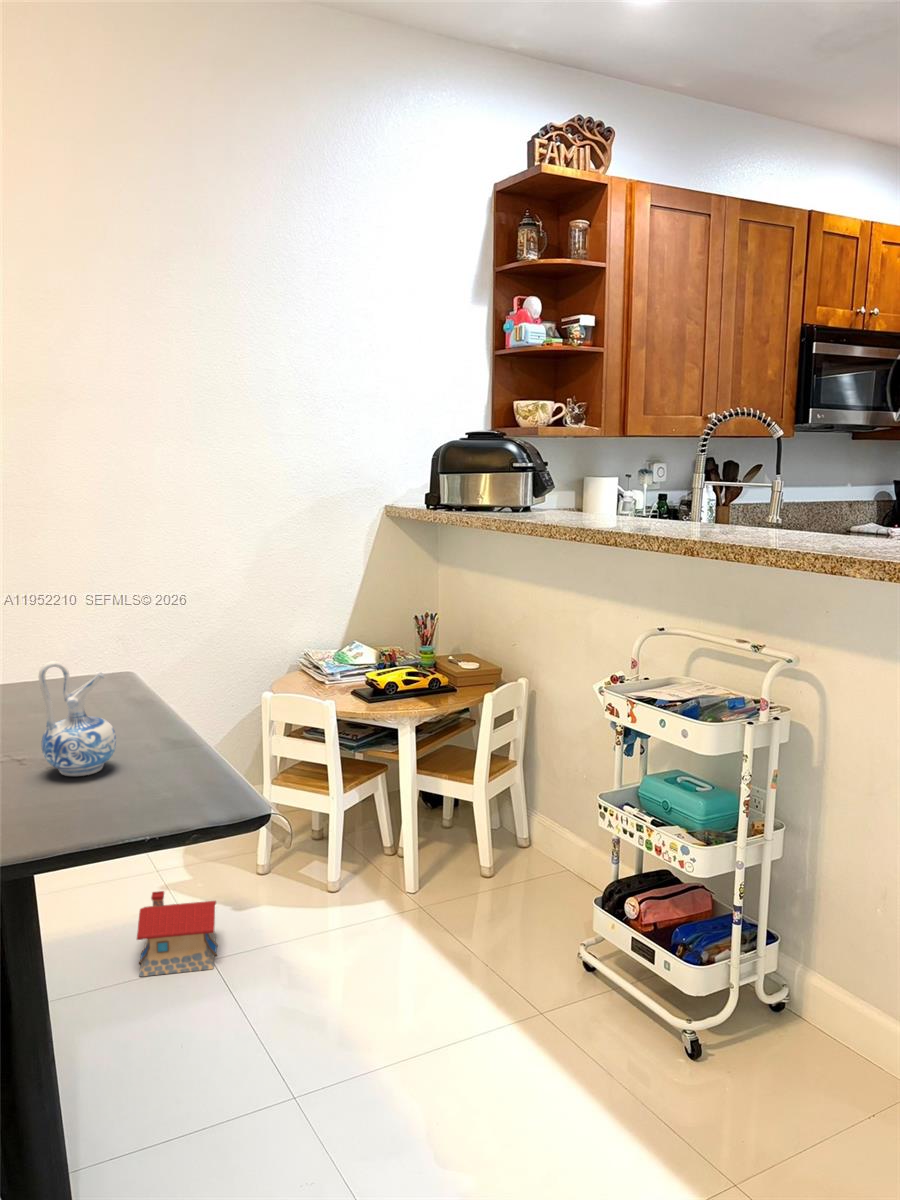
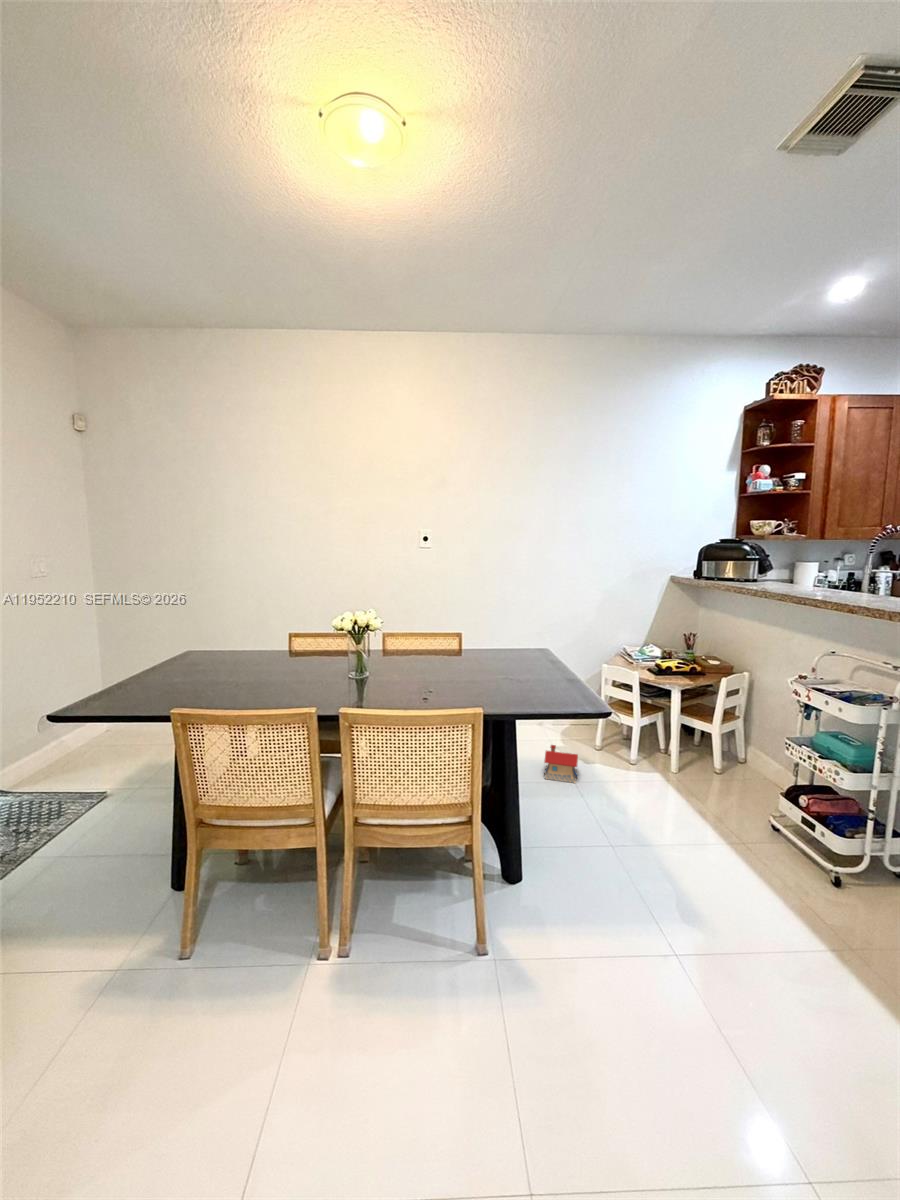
ceramic pitcher: present [39,661,116,776] -> none [527,642,553,685]

